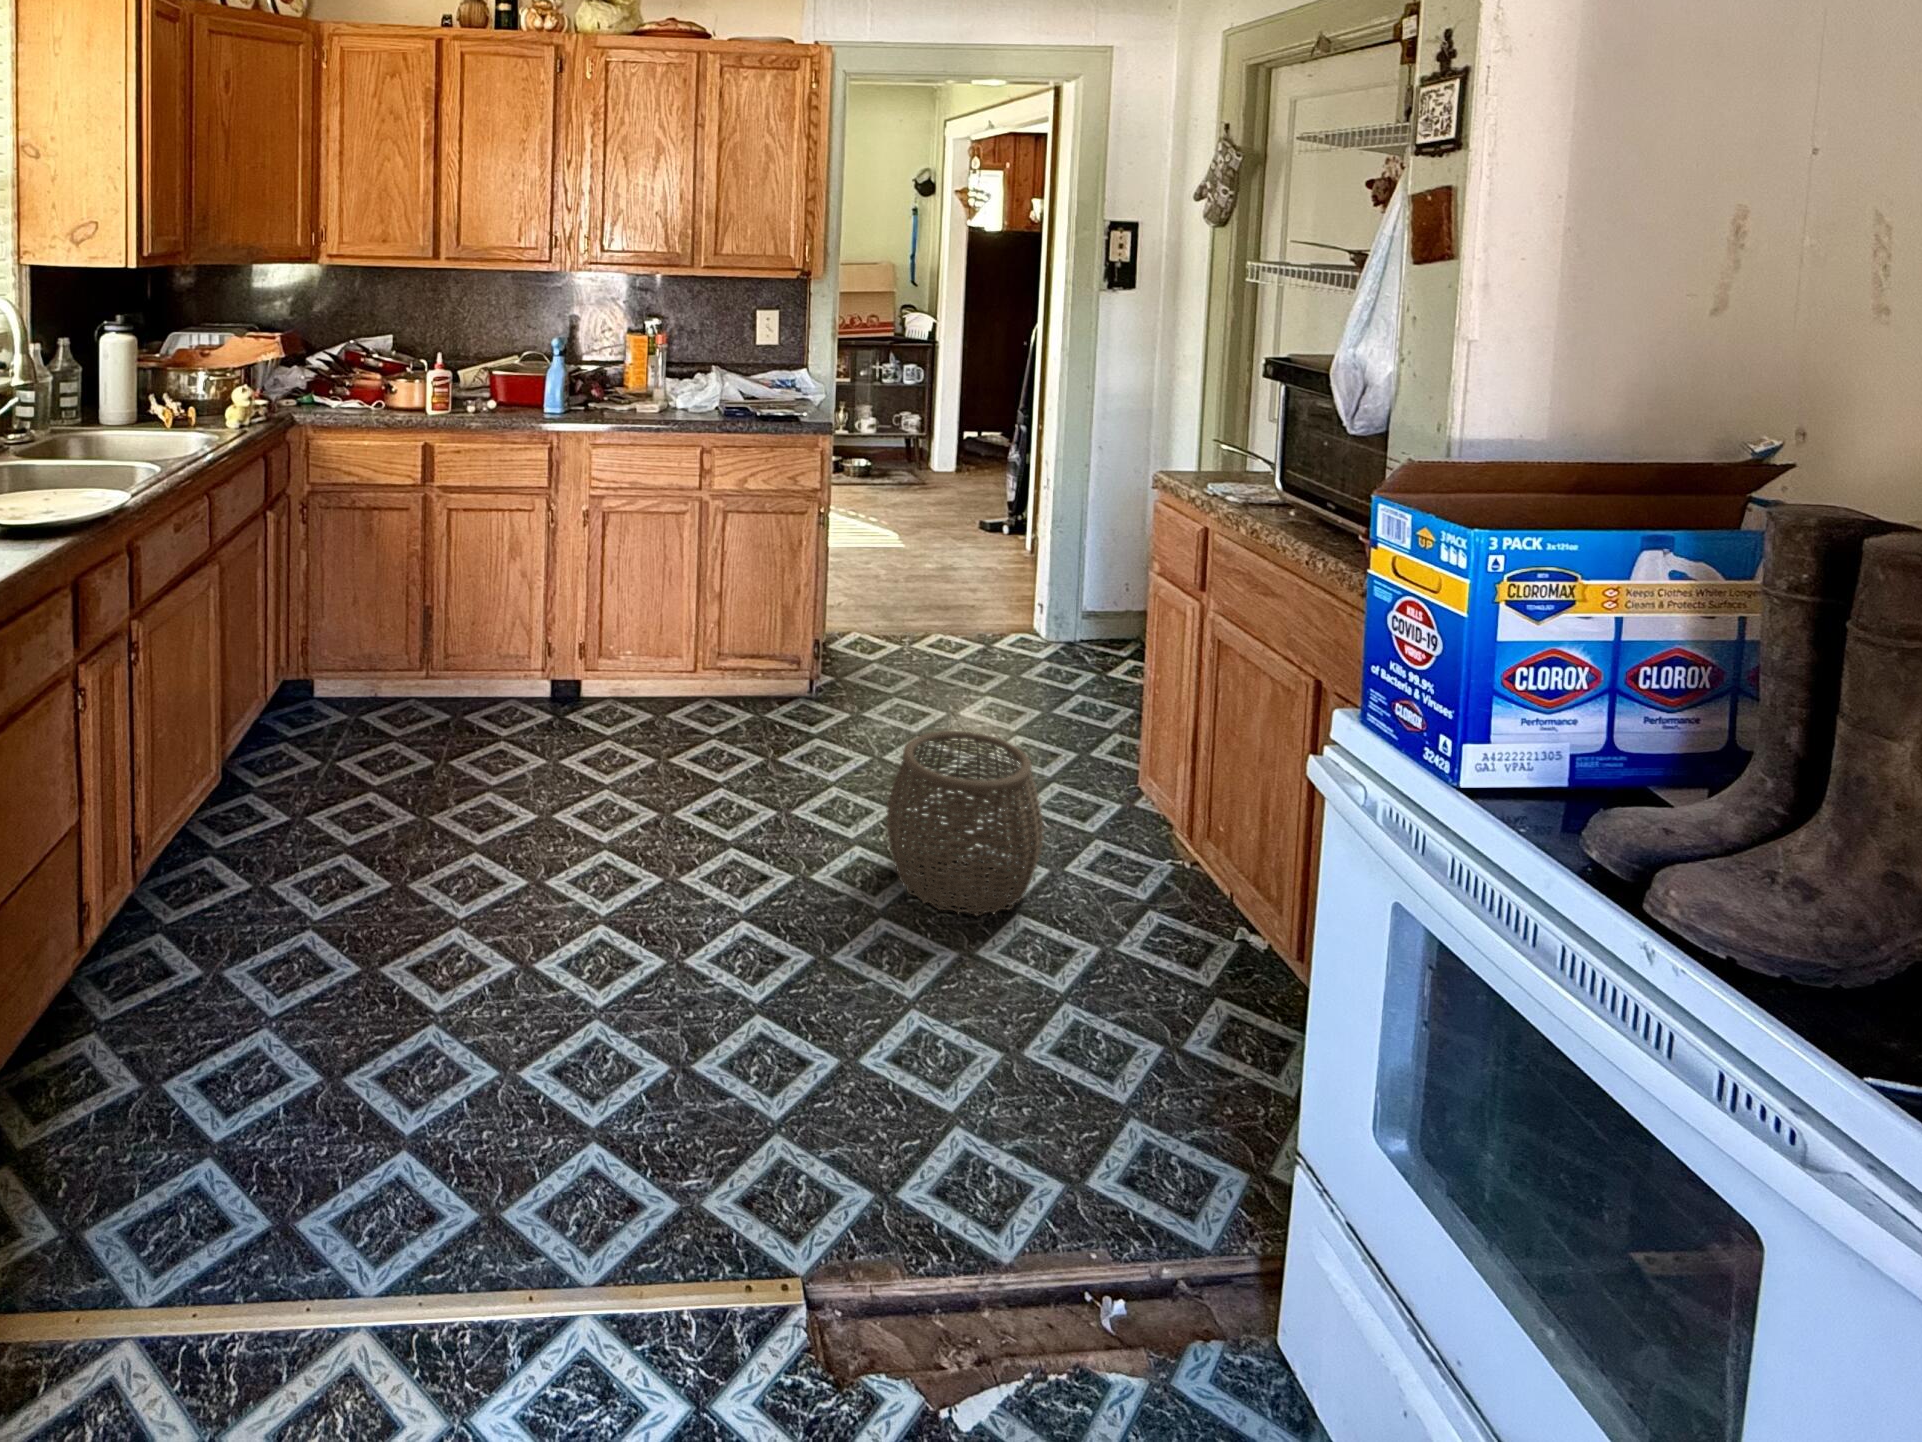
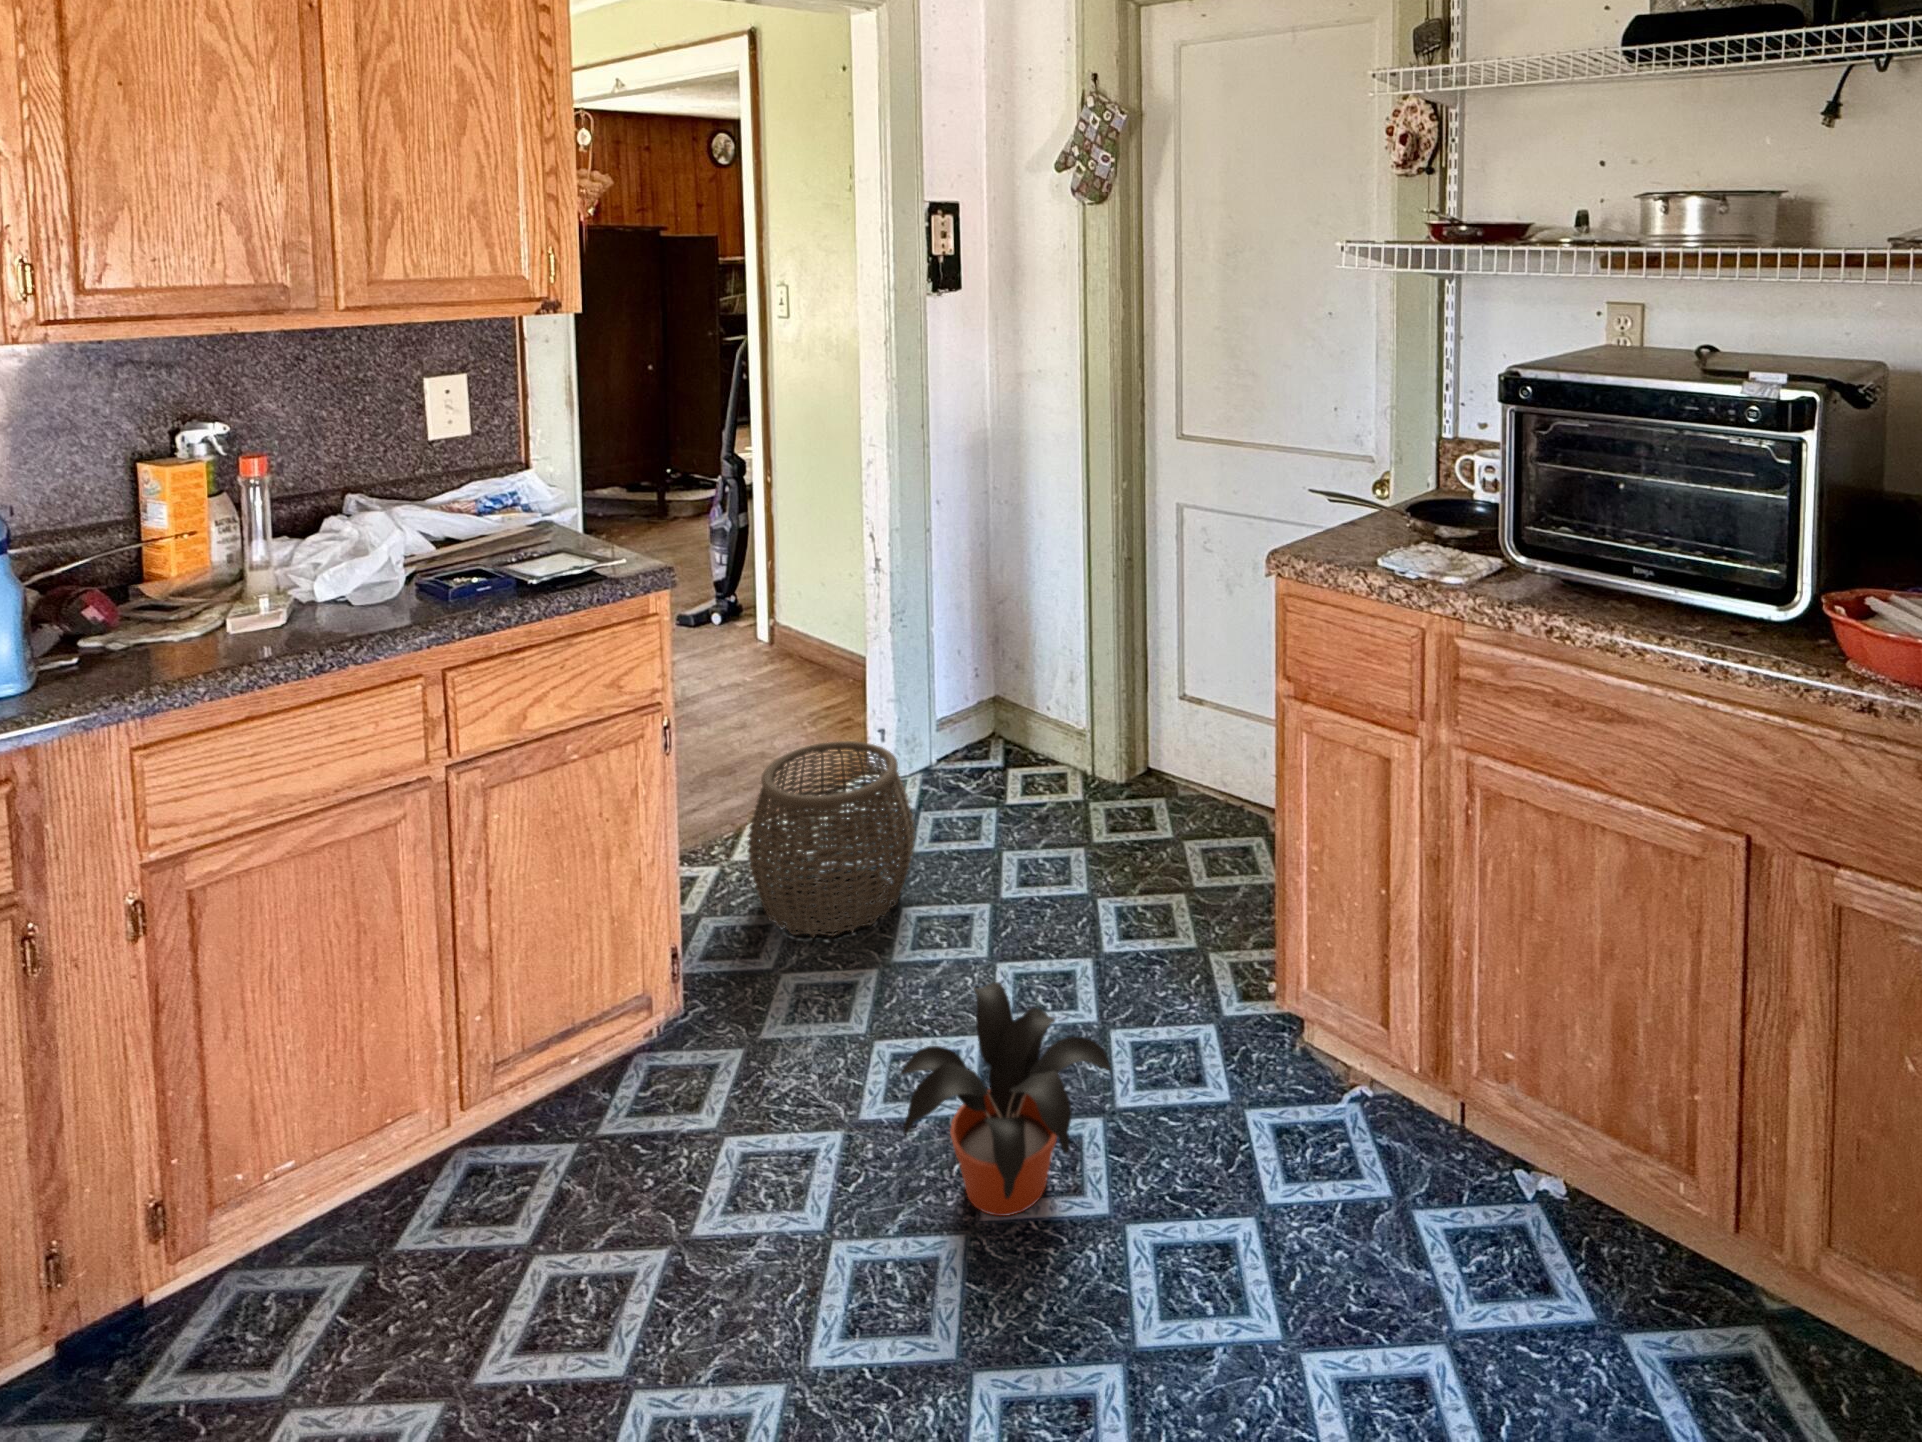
potted plant: none [828,984,1045,1213] -> present [900,982,1111,1216]

